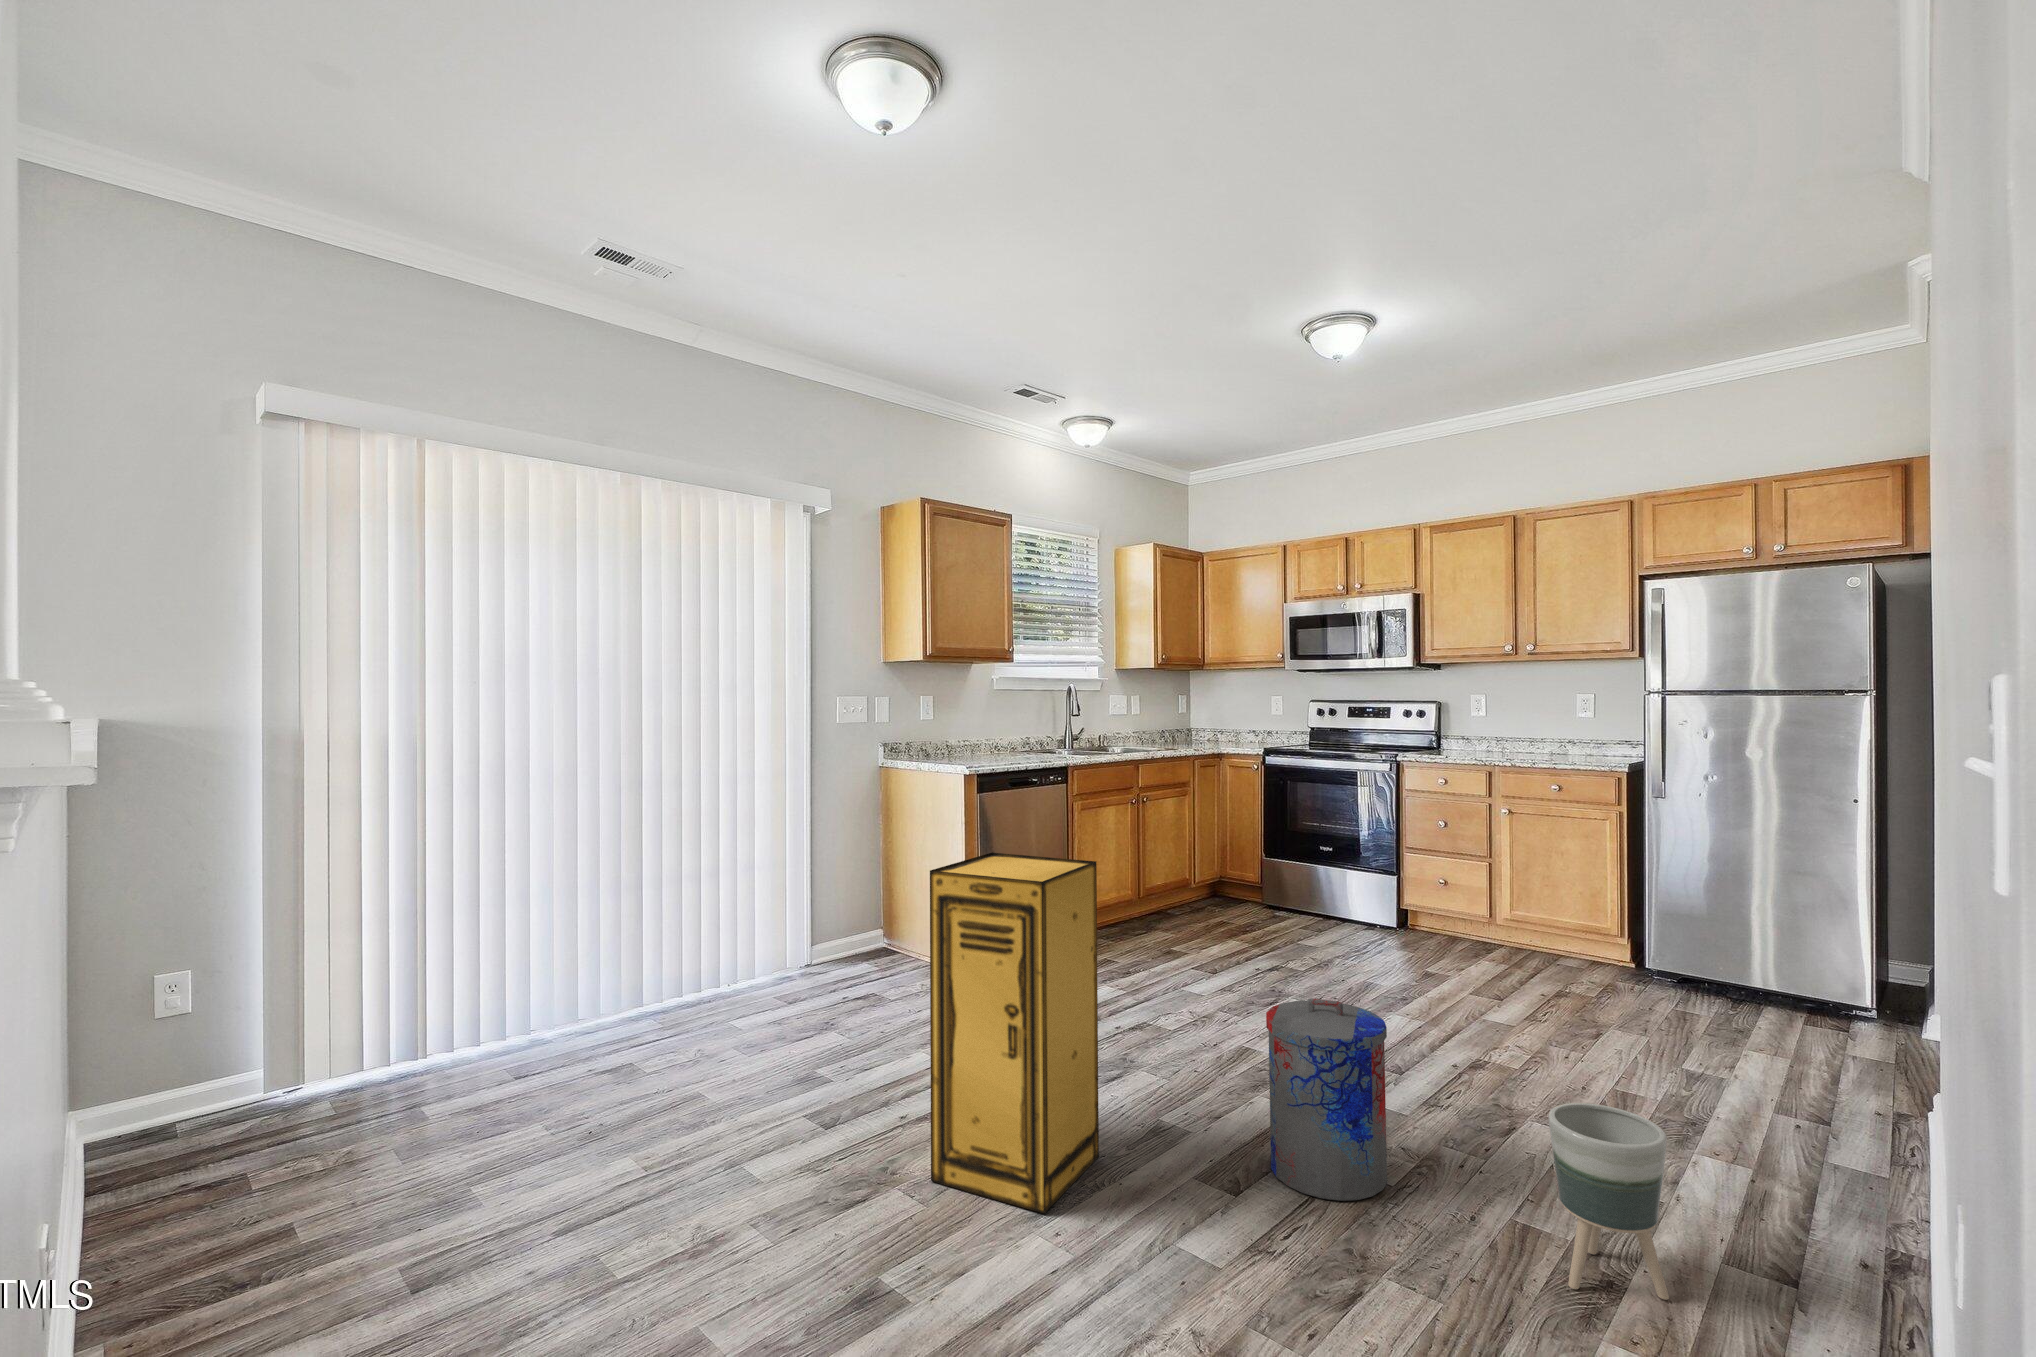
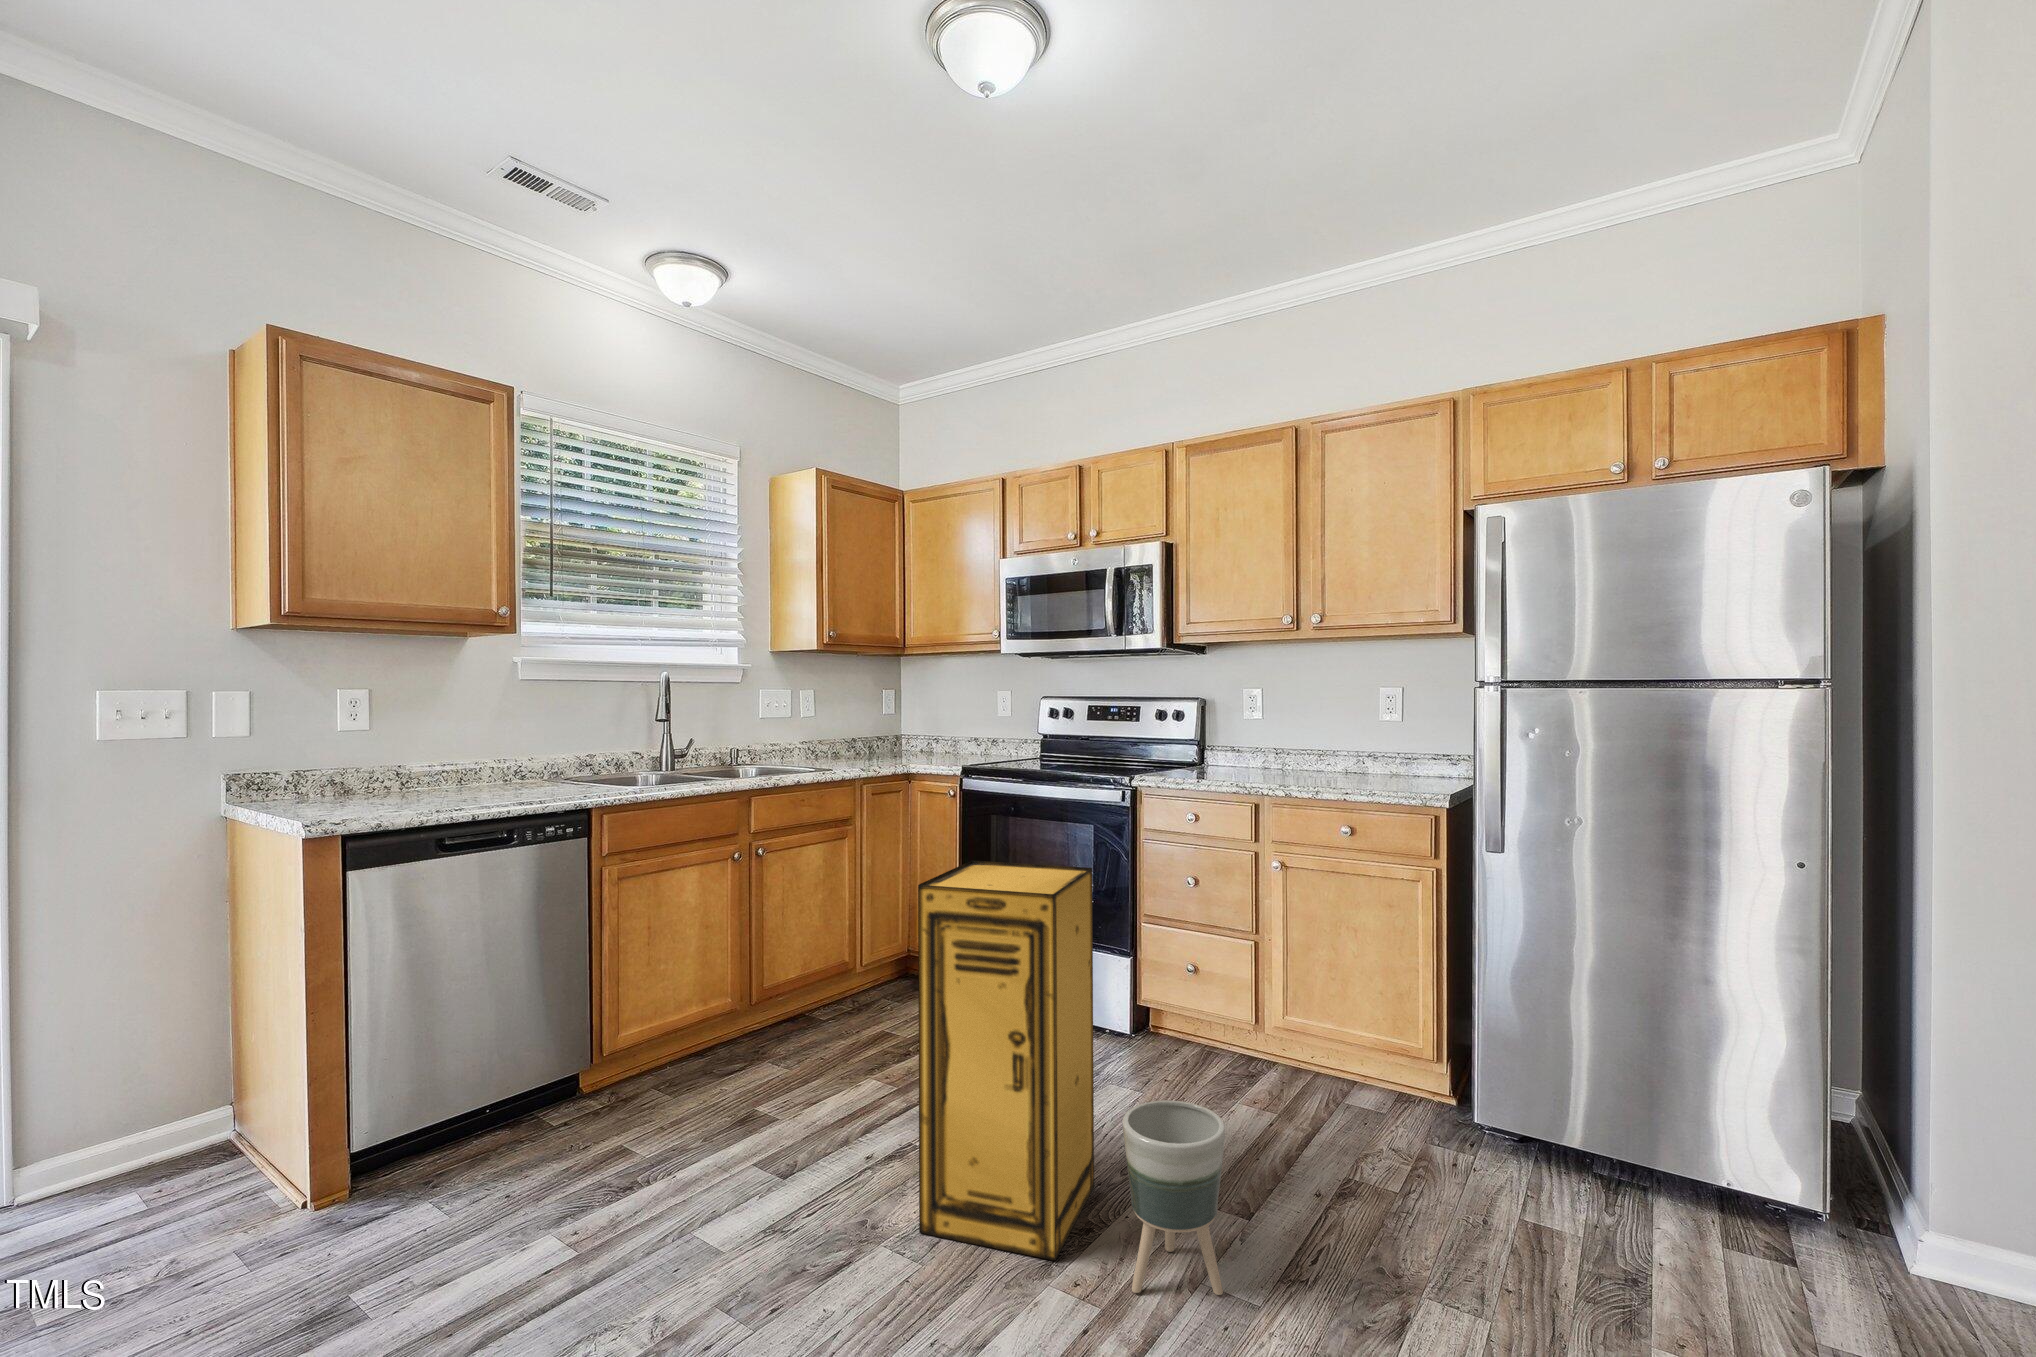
trash can: present [1266,998,1387,1201] -> none [1267,1004,1393,1215]
planter: present [1548,1103,1669,1300] -> present [1123,1100,1225,1295]

